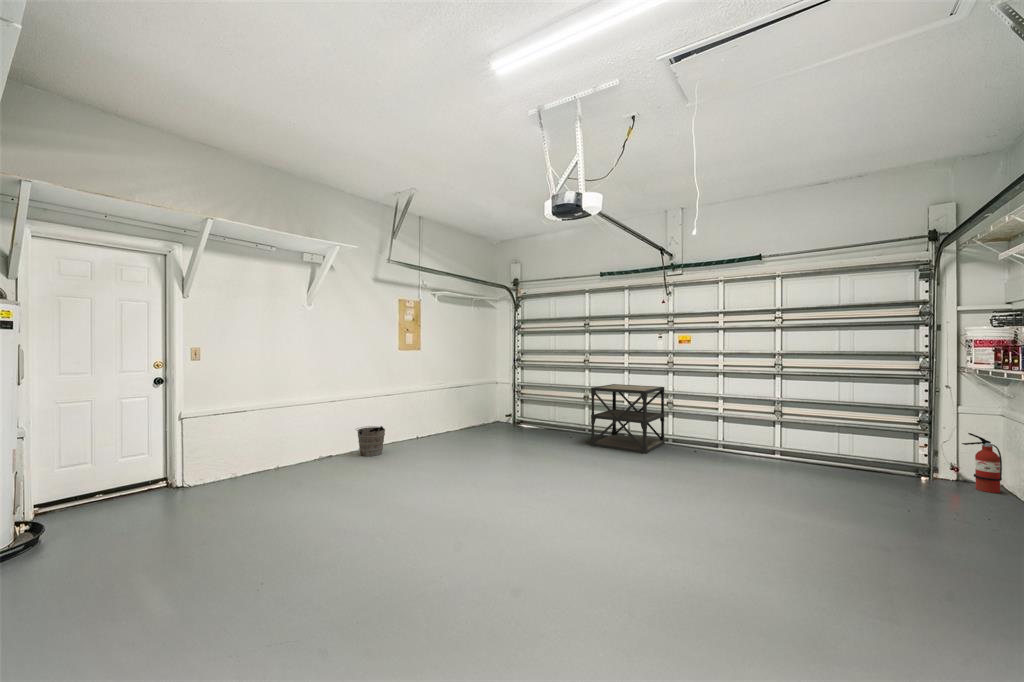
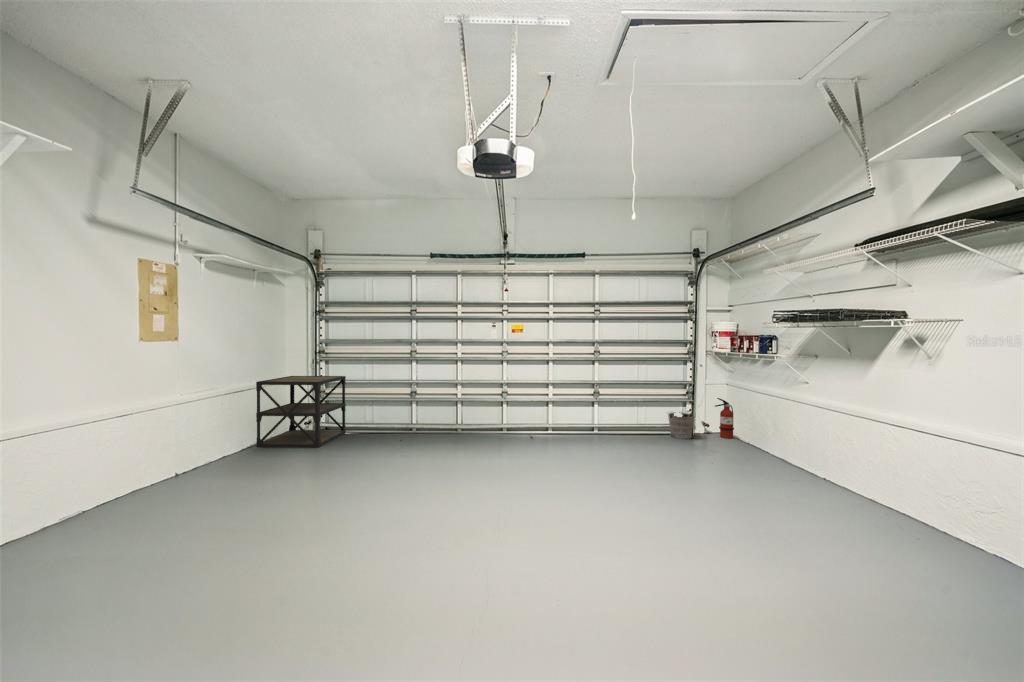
shelving unit: present [591,384,665,454] -> present [256,376,346,448]
bucket: present [357,426,385,456] -> present [668,412,694,439]

